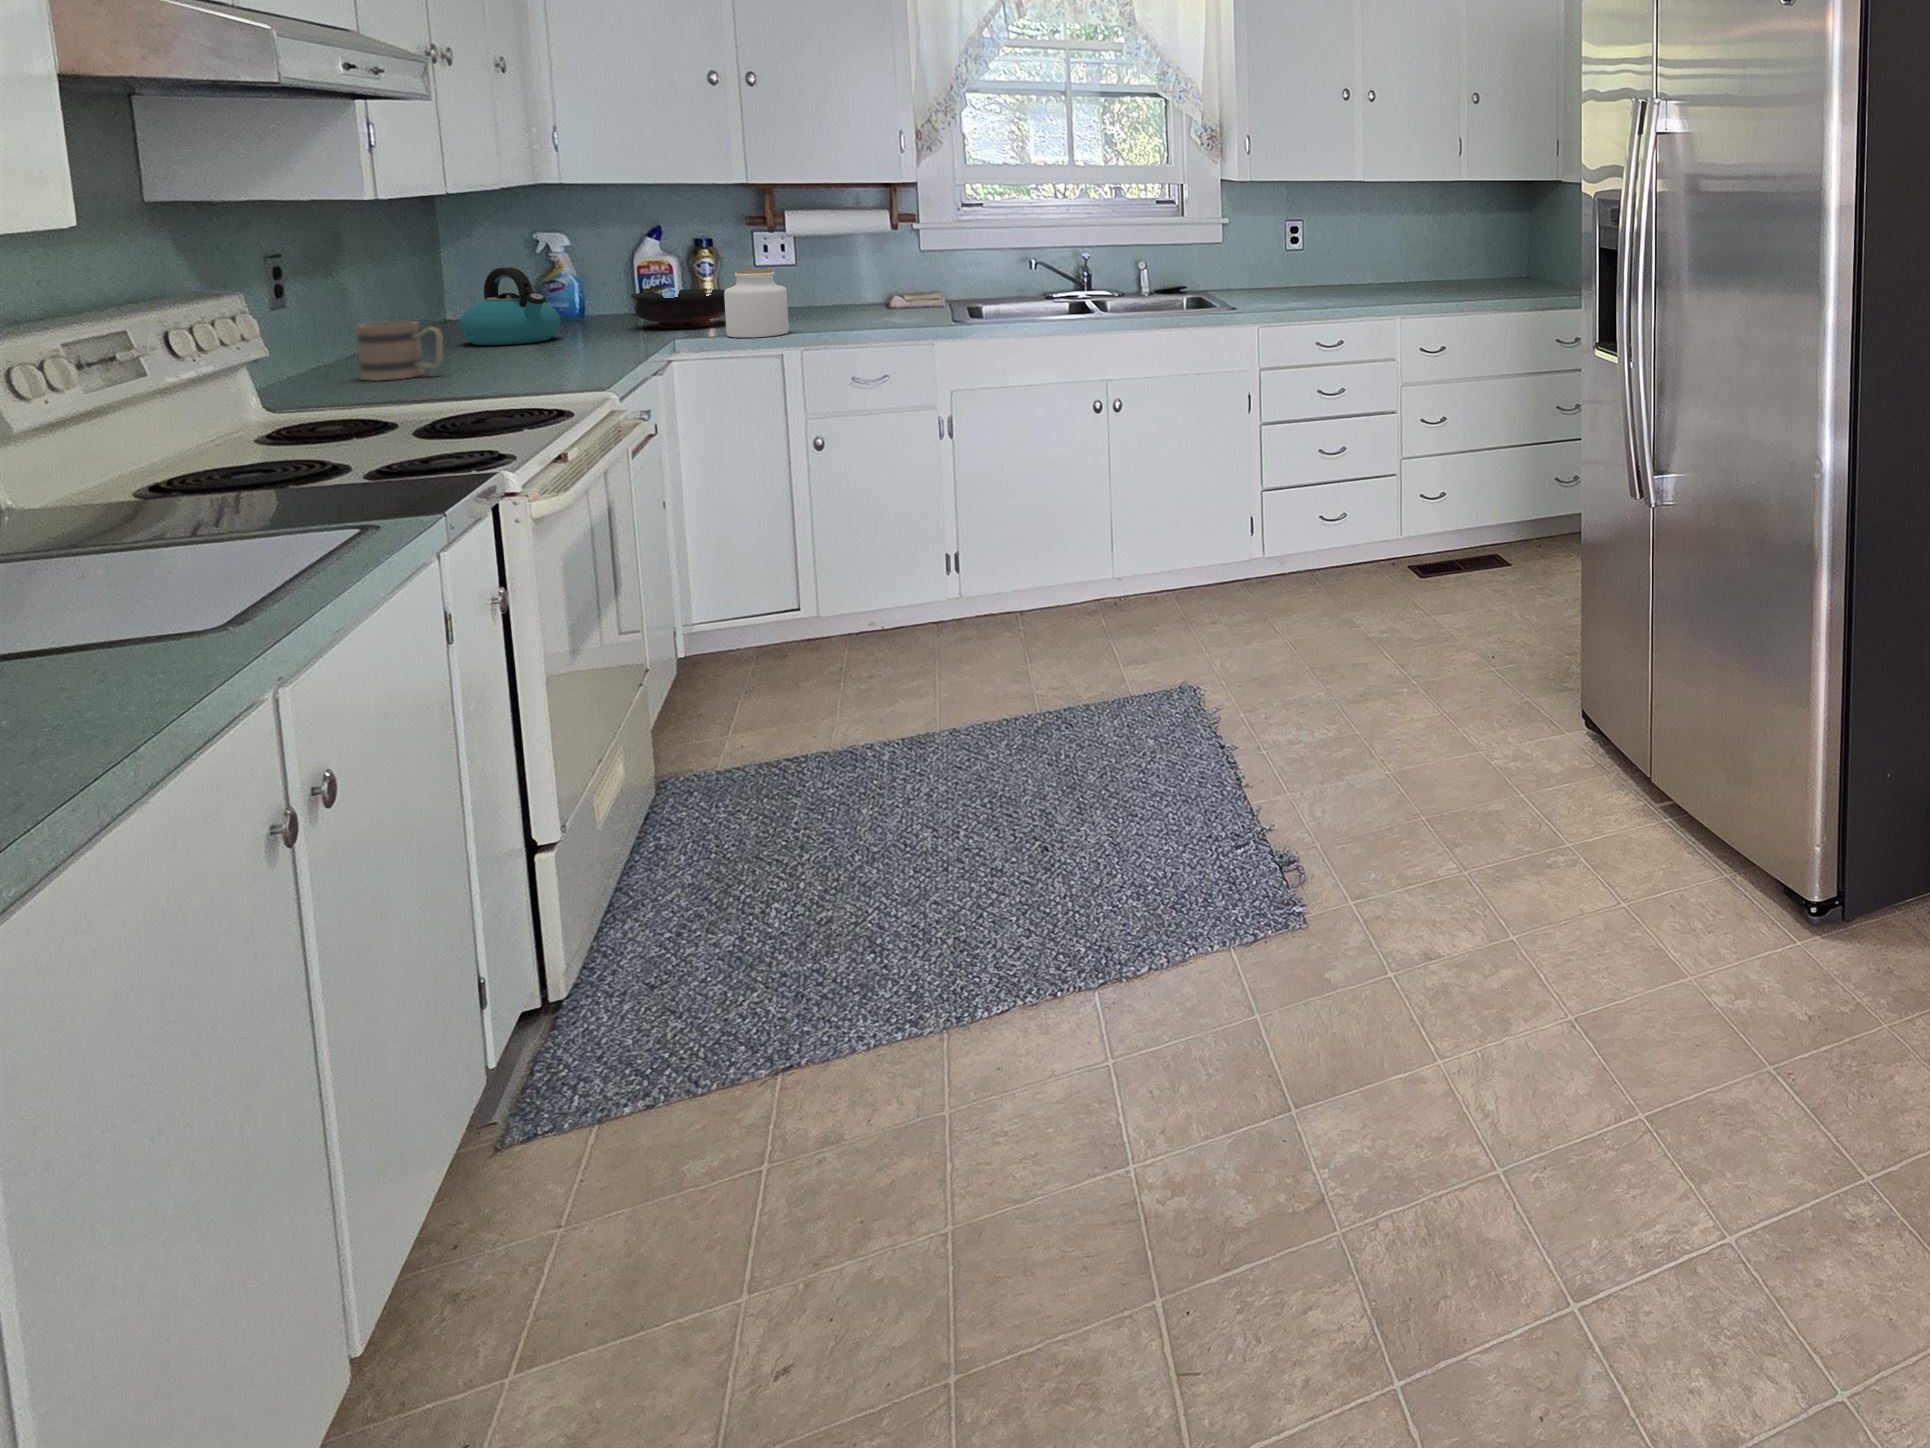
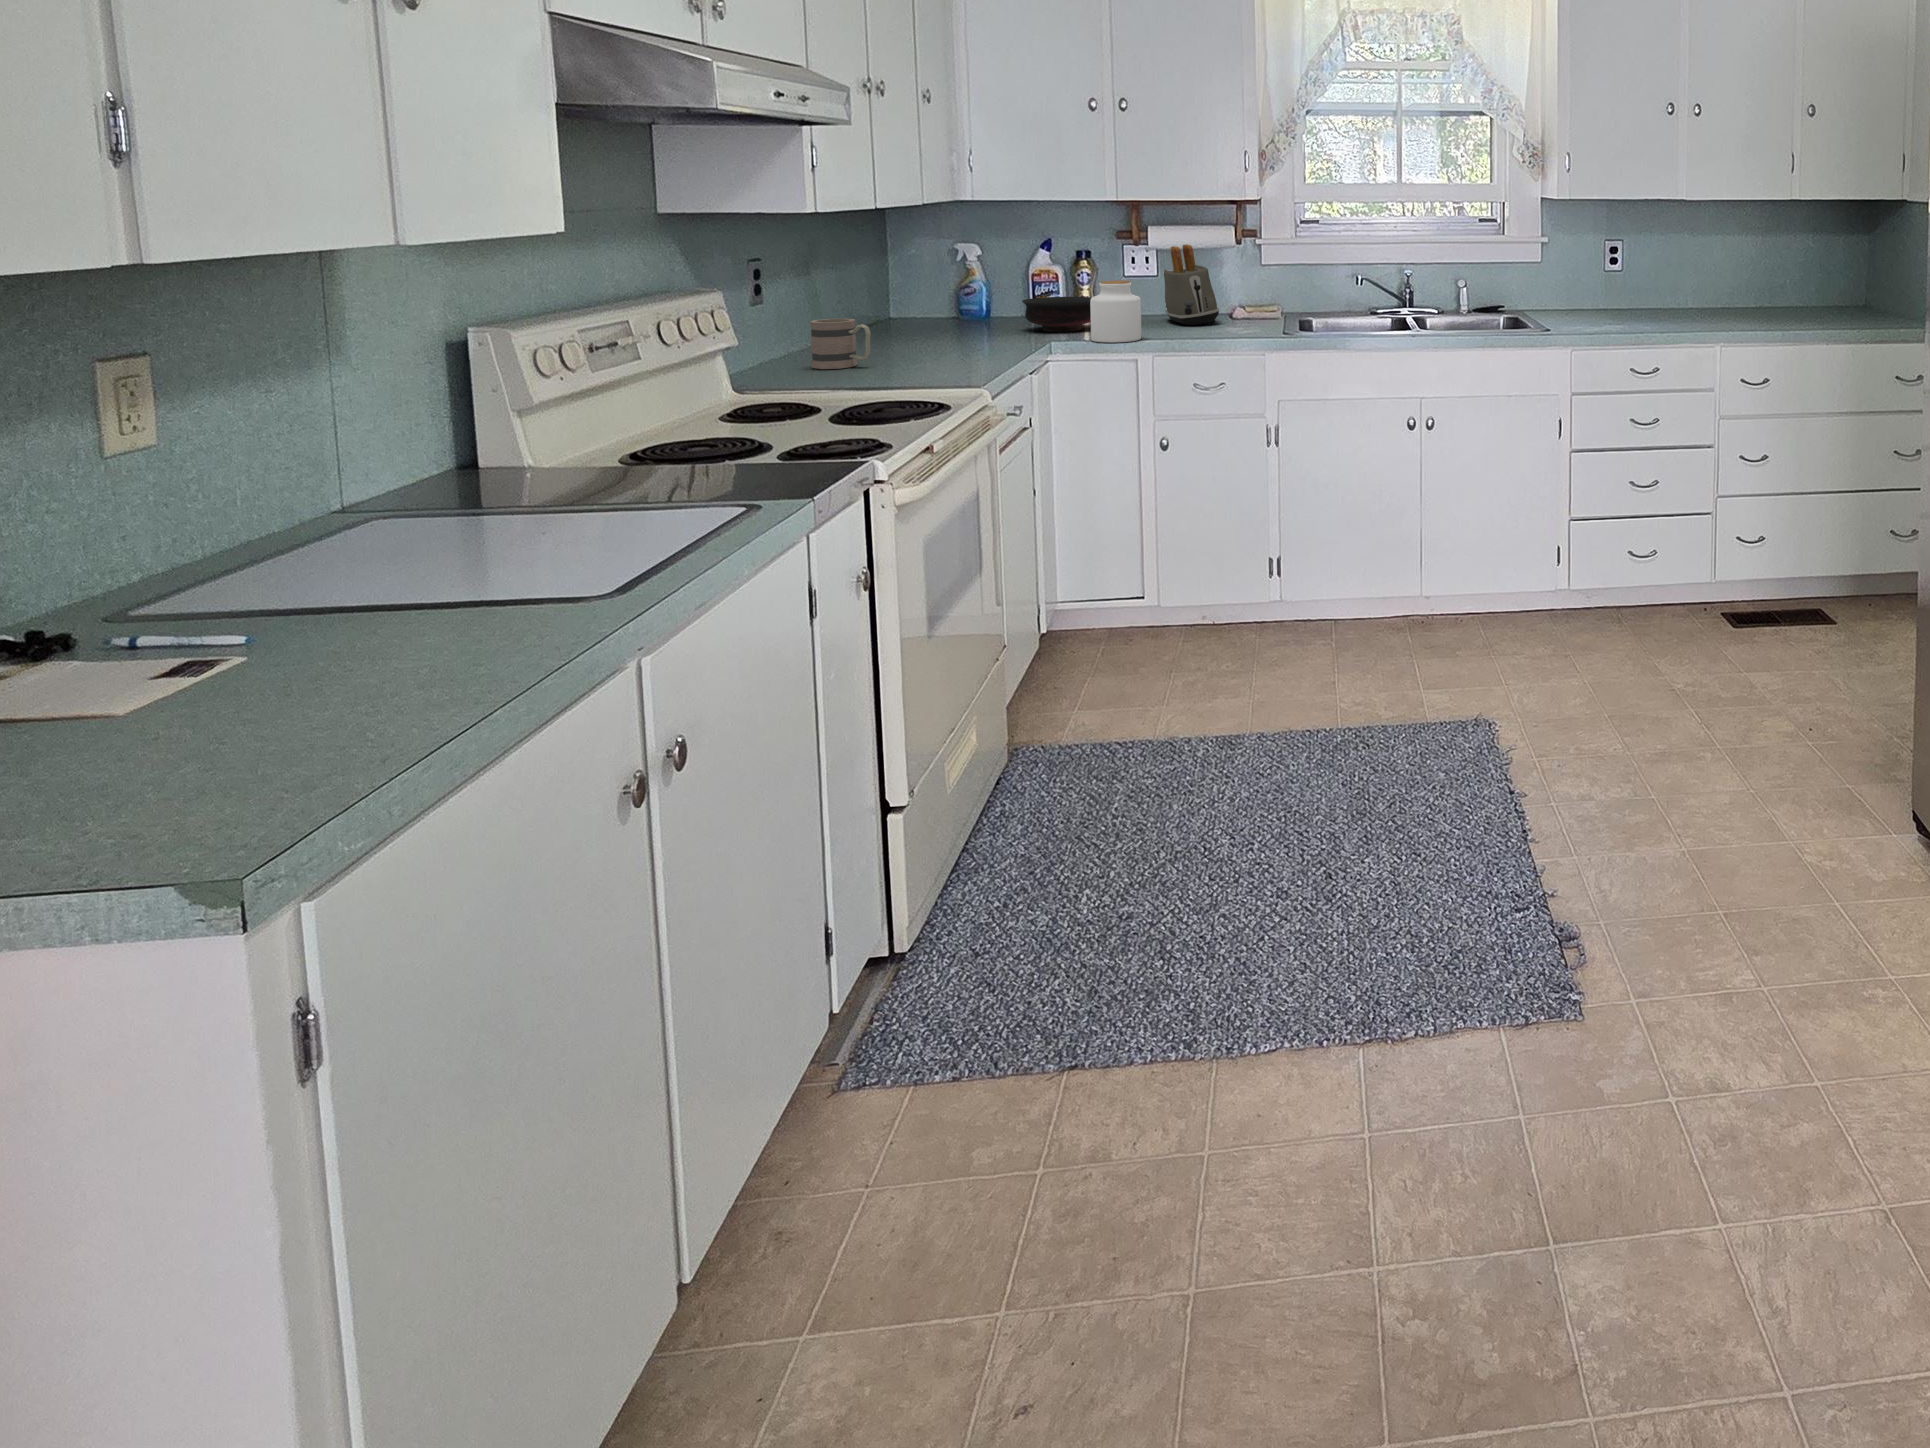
toaster: none [806,230,877,317] -> present [1164,244,1219,325]
kettle: present [459,267,560,345] -> none [894,274,967,341]

